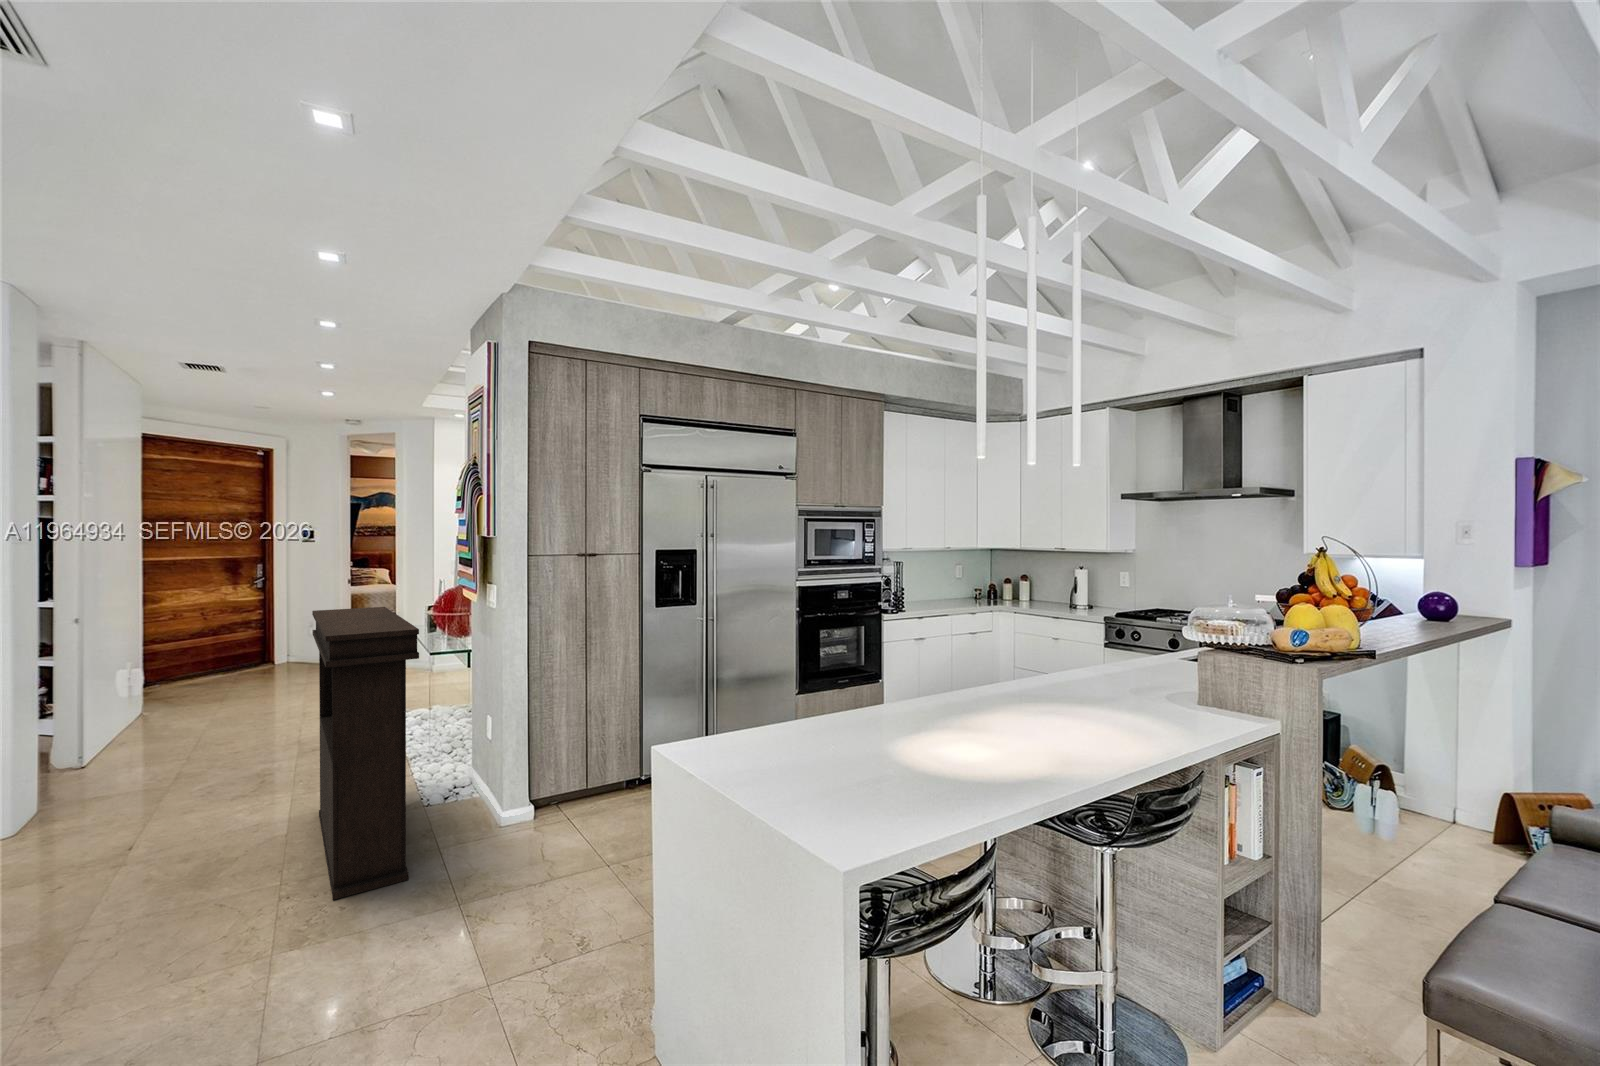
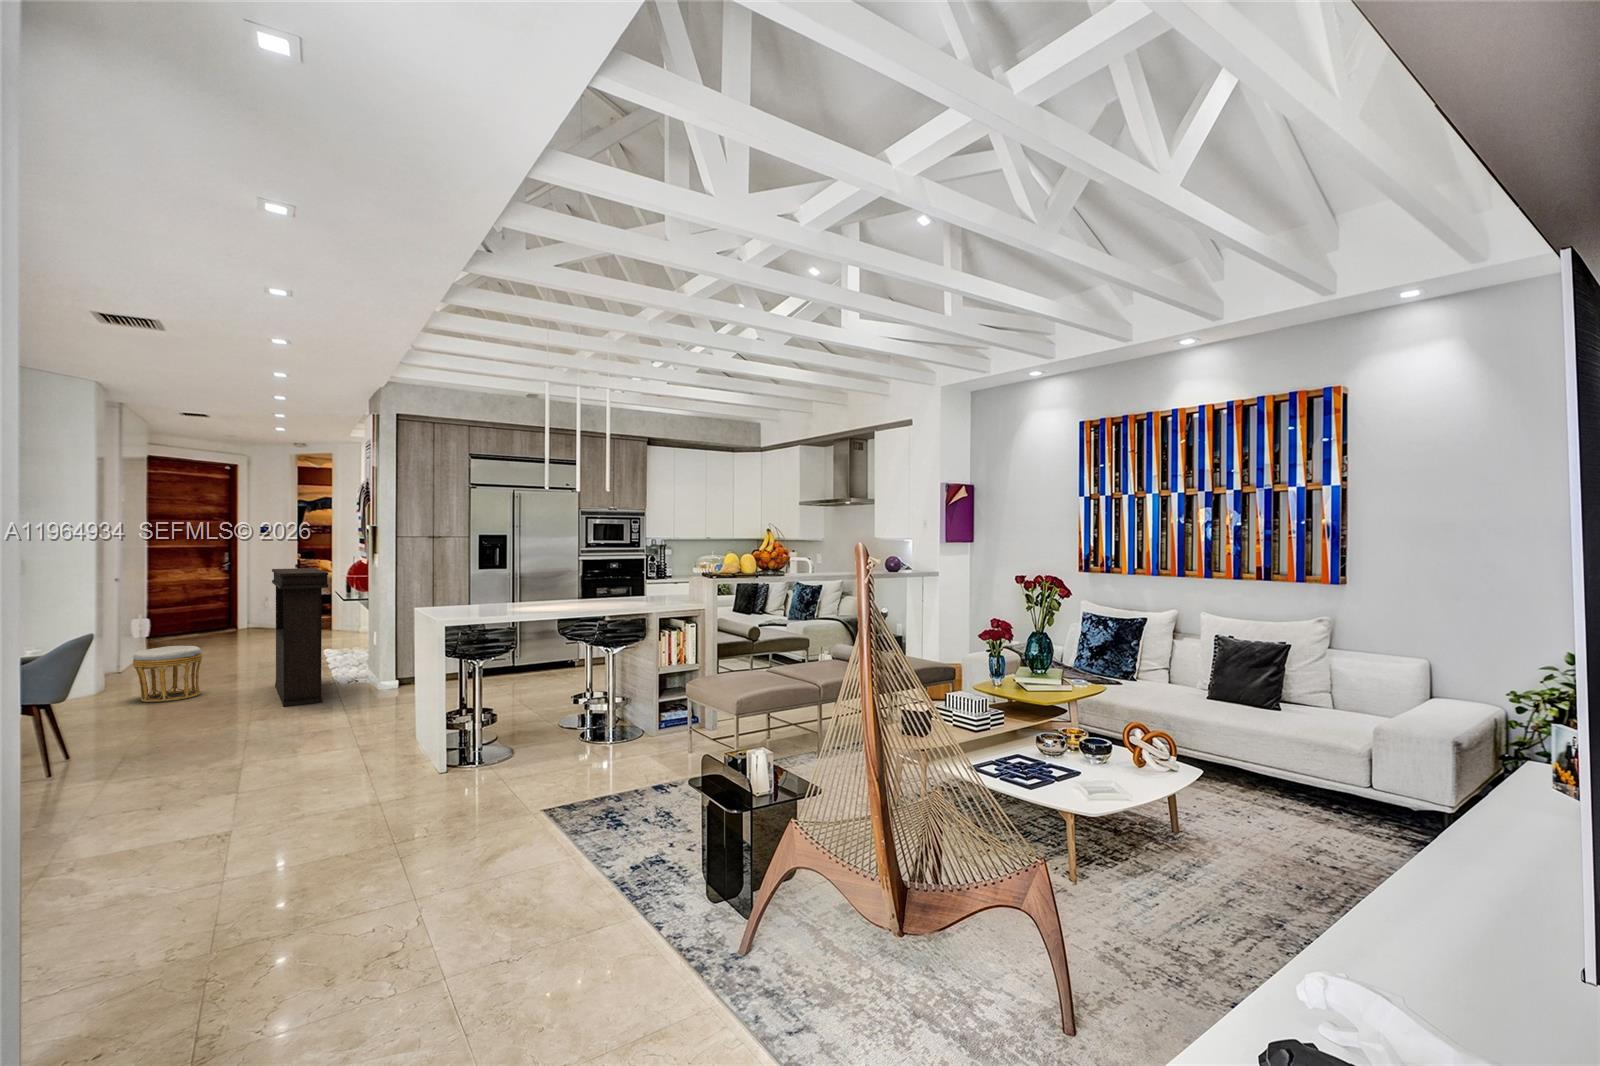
ottoman: none [45,754,185,878] -> present [133,646,202,702]

